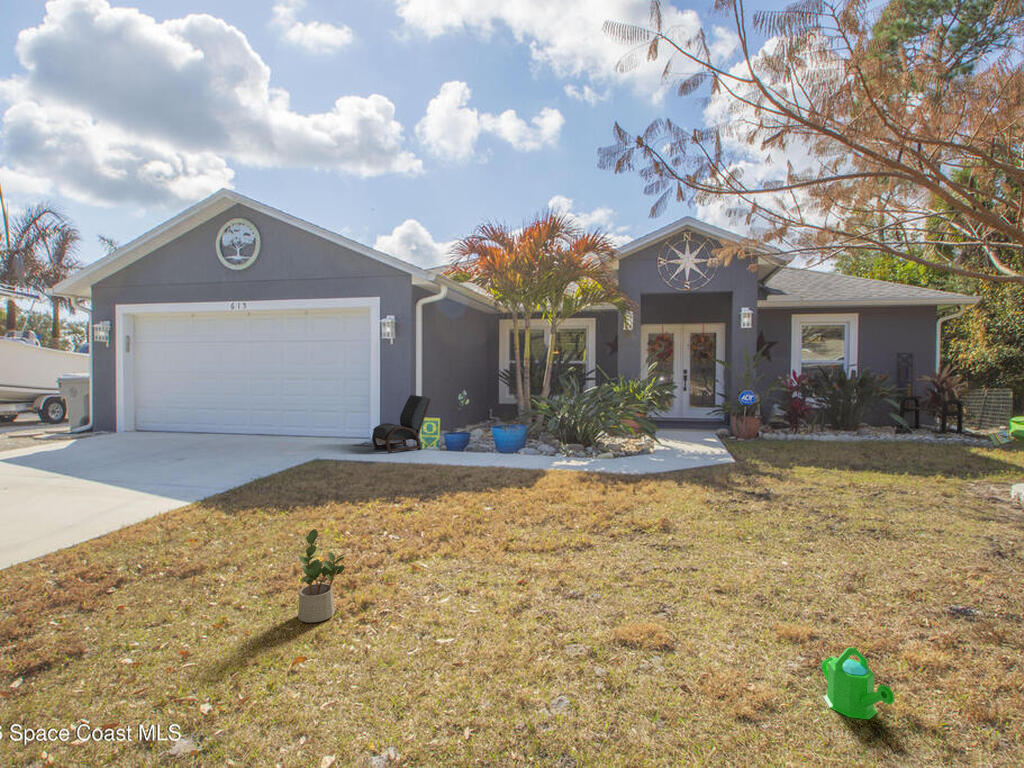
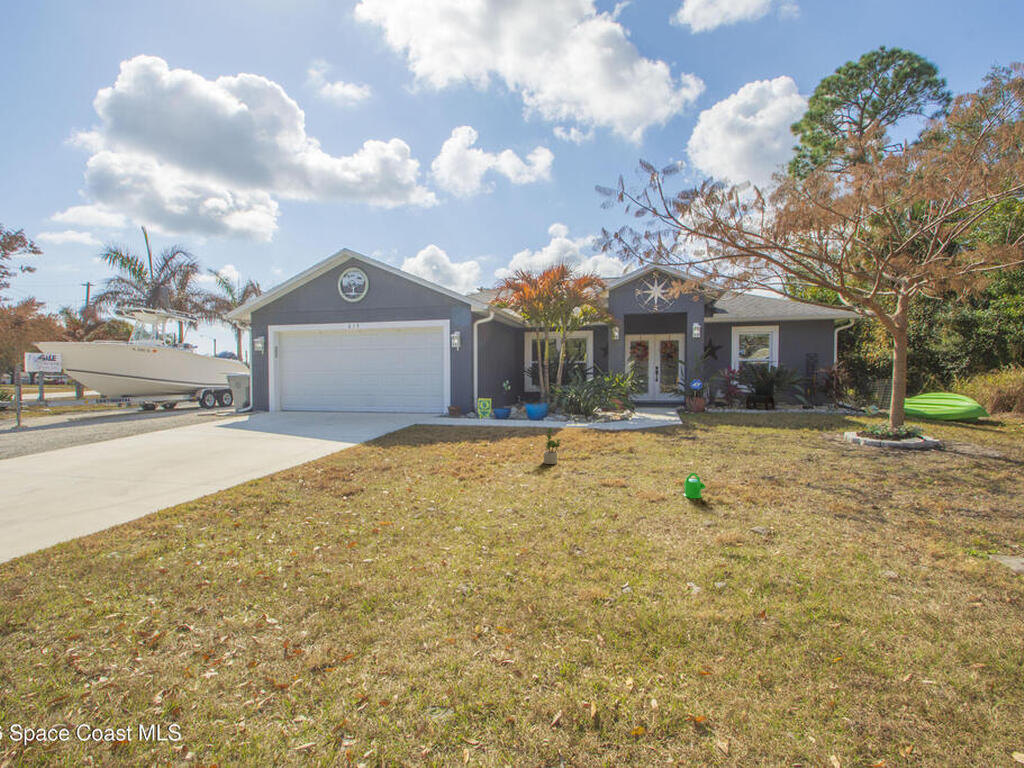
lounge chair: present [372,395,431,453] -> present [746,379,775,410]
bench: present [898,396,963,433] -> none [807,384,850,409]
potted plant: present [298,529,345,623] -> present [543,428,561,464]

